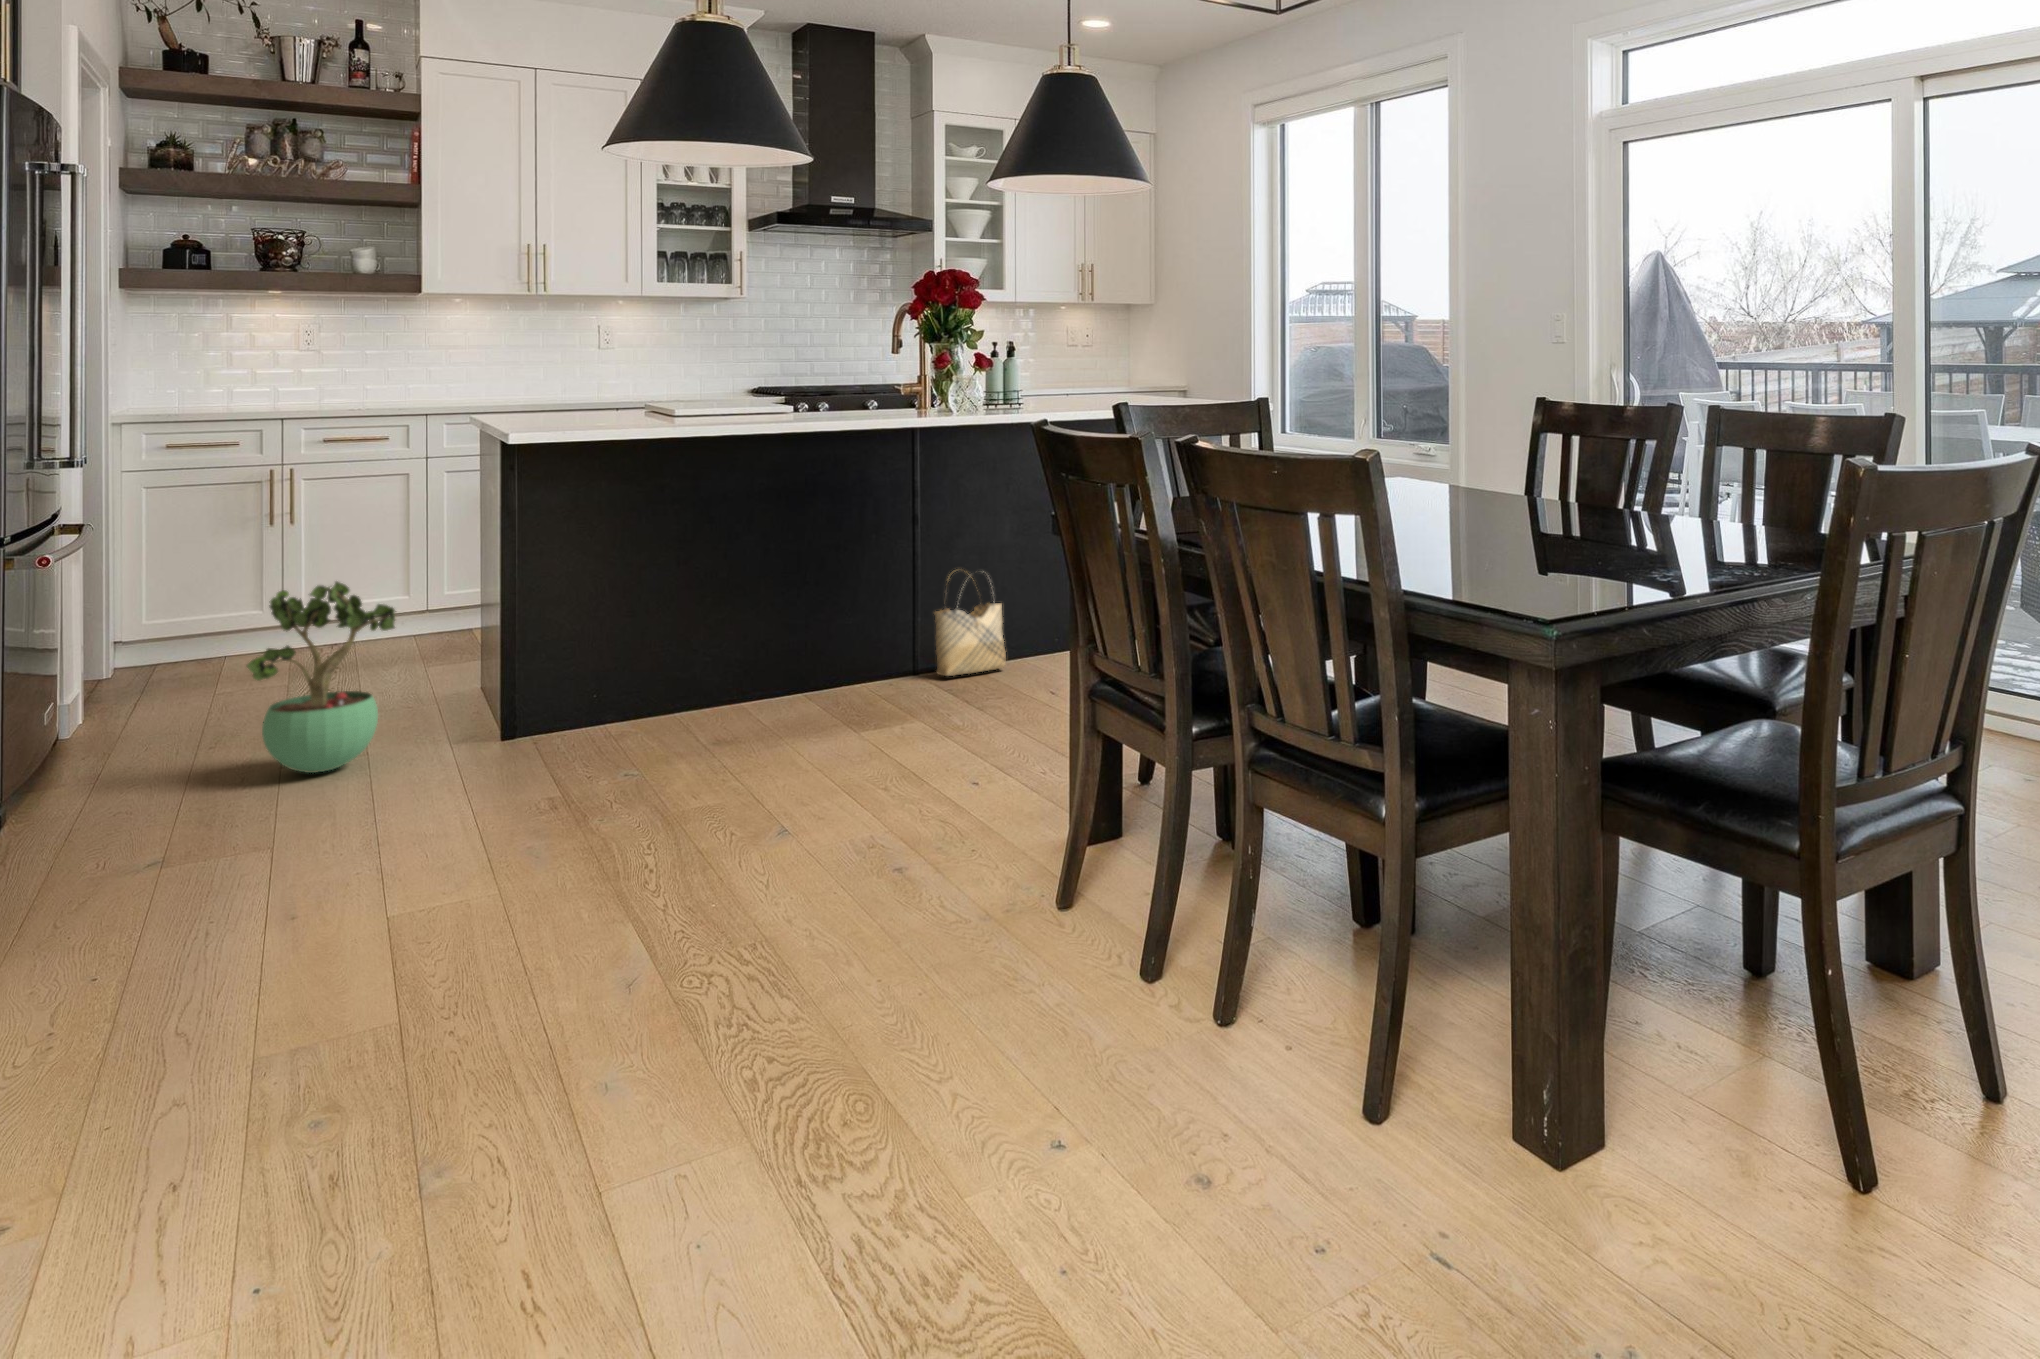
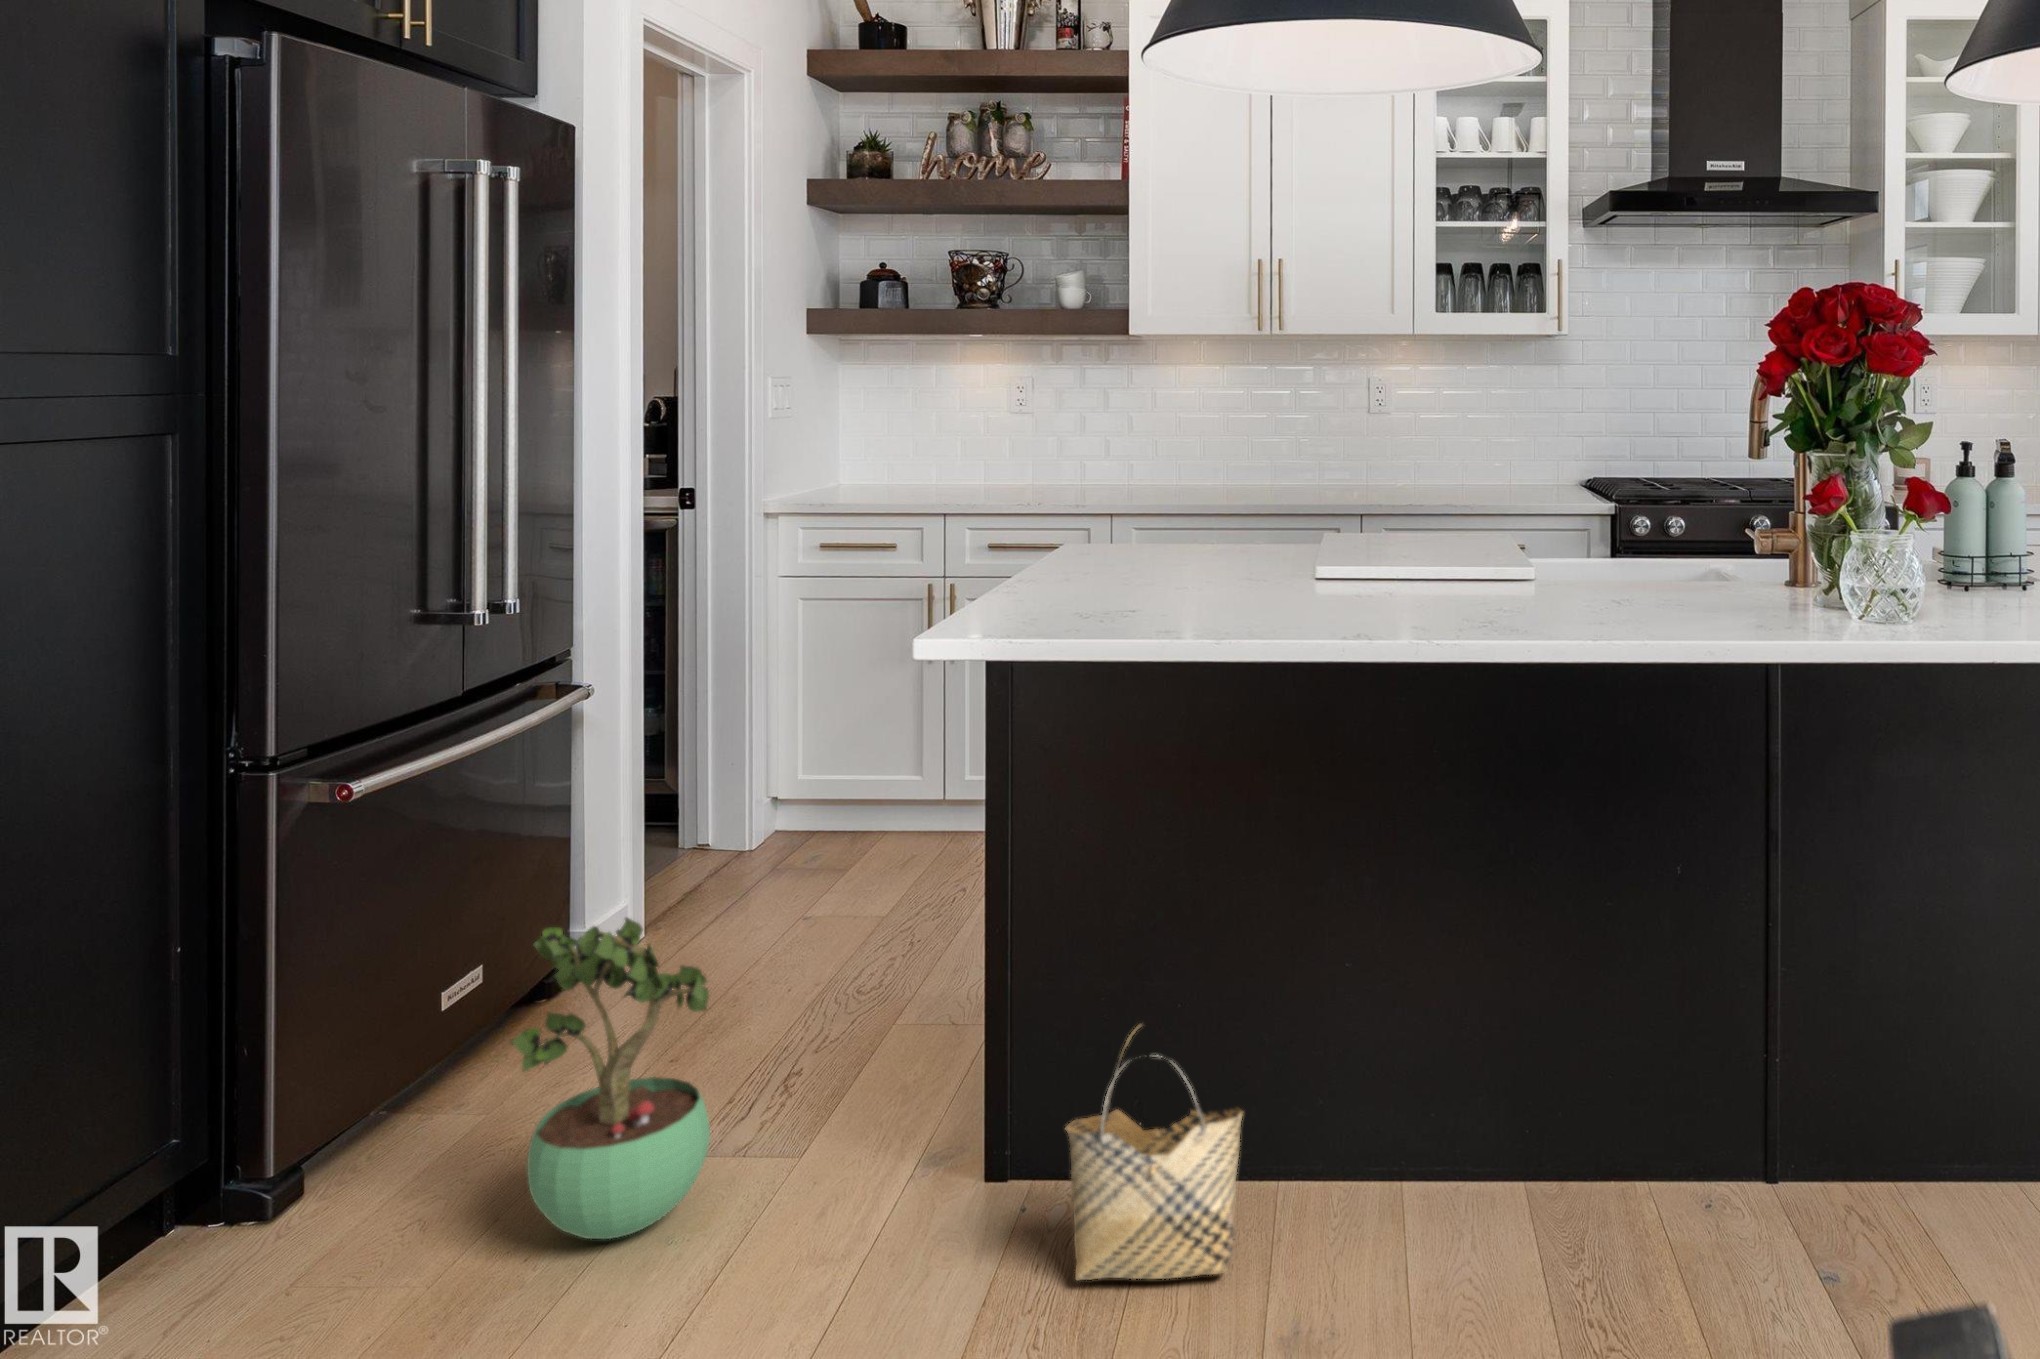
woven basket: present [934,573,1006,676] -> present [1065,1024,1243,1280]

